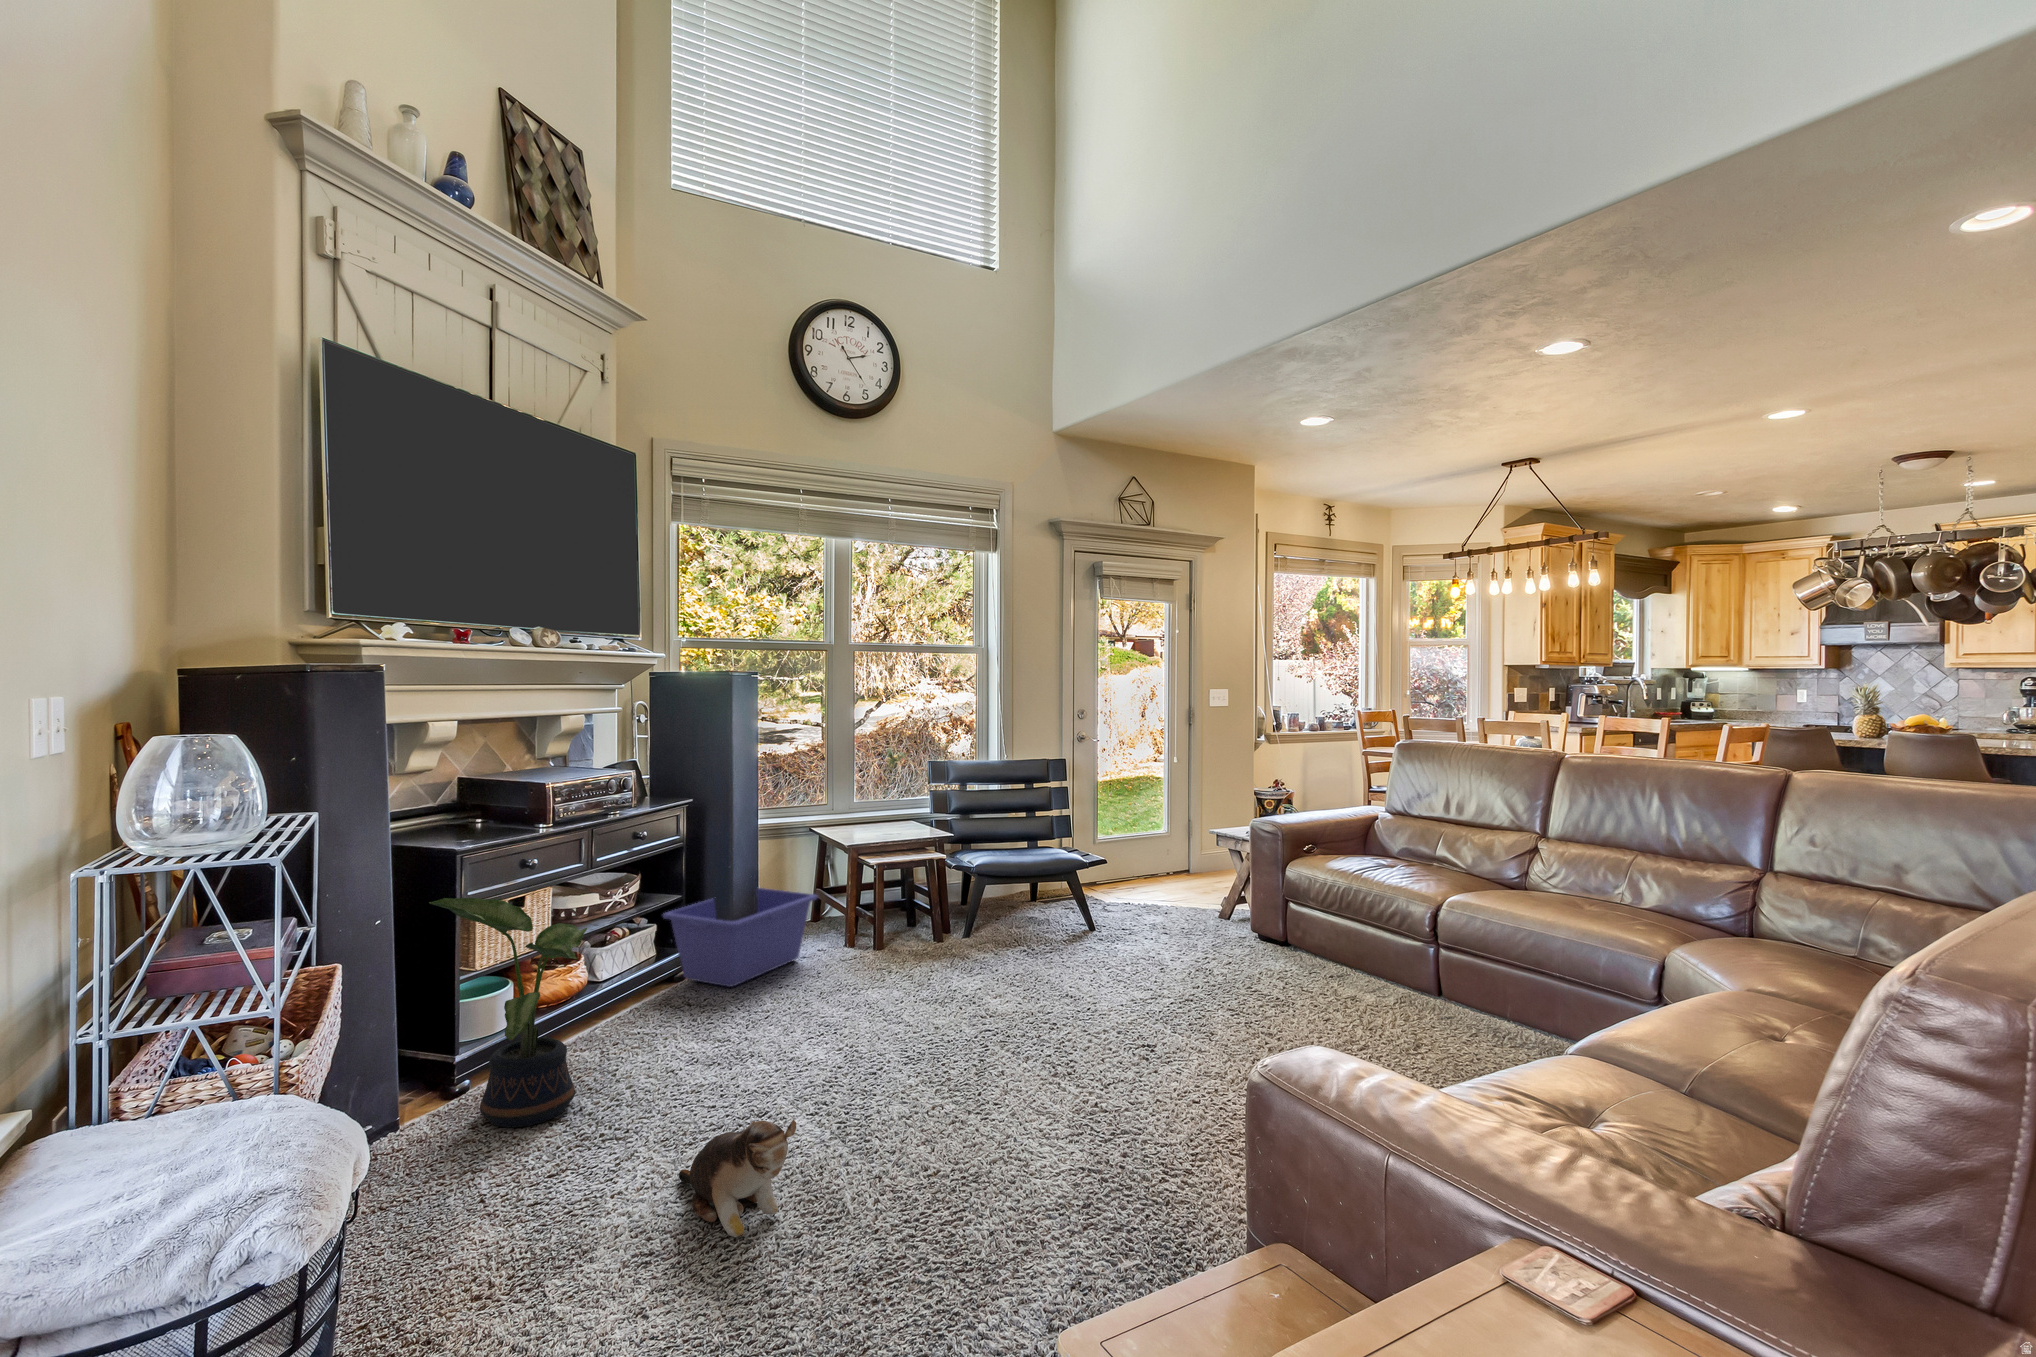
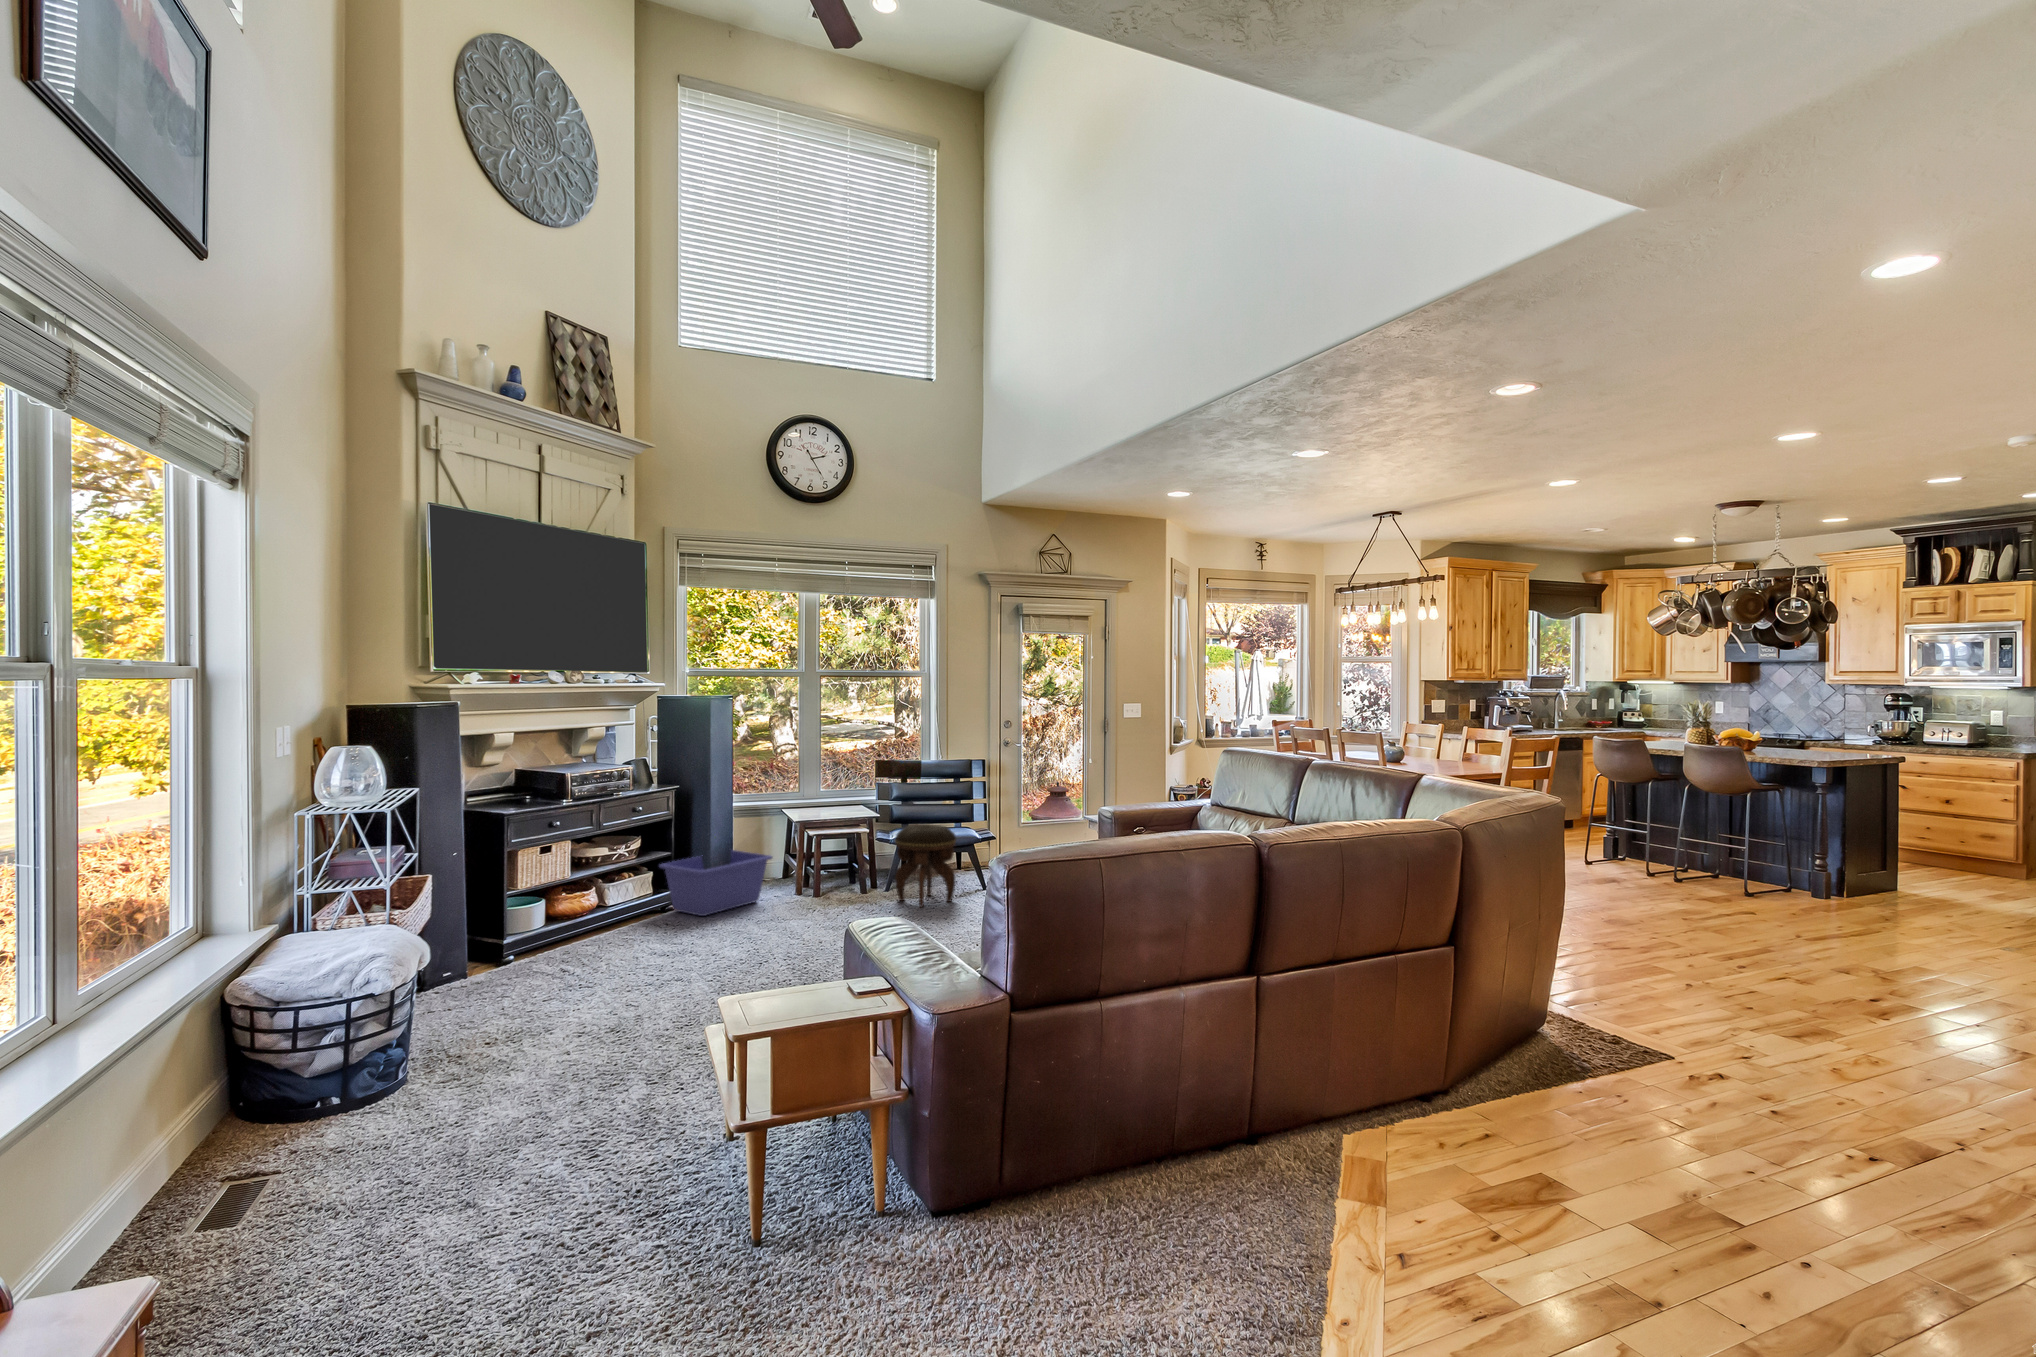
footstool: none [986,846,1069,961] -> present [895,824,956,907]
potted plant: present [430,898,587,1127] -> none [488,843,587,982]
plush toy: present [679,1120,796,1237] -> none [615,968,667,1032]

